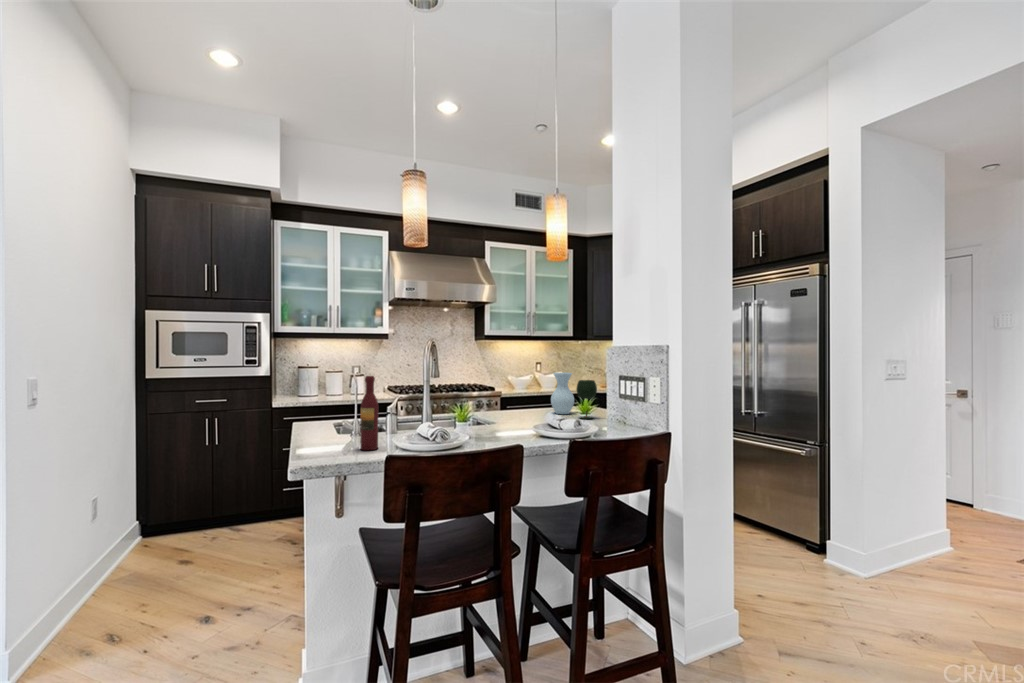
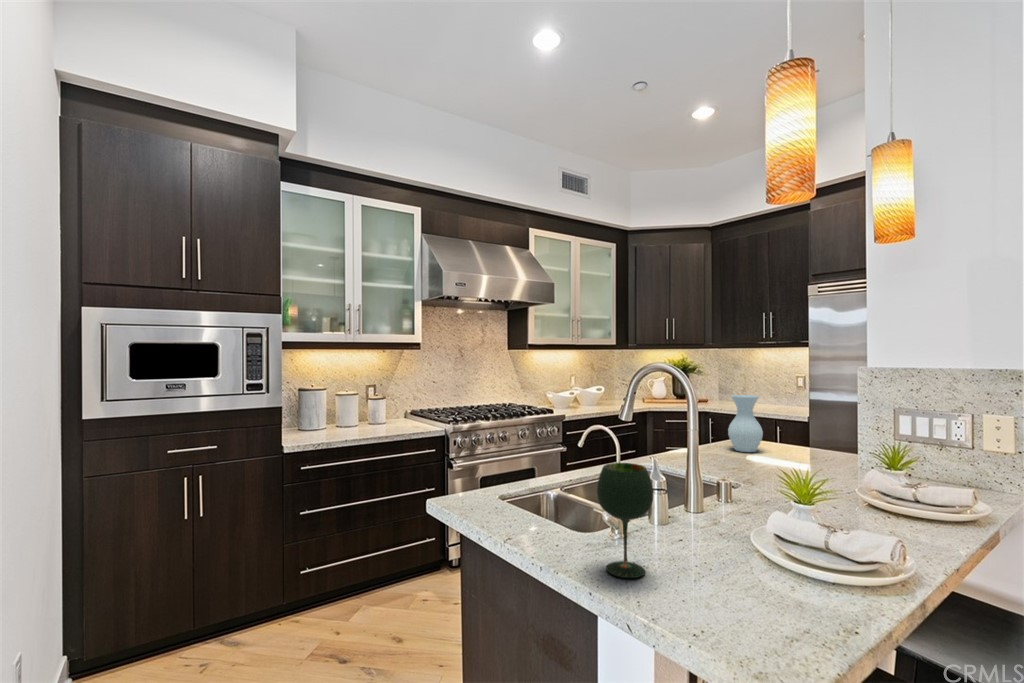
wine bottle: present [360,376,378,450] -> none [674,426,708,568]
wine glass: present [576,380,597,419] -> present [597,463,653,578]

